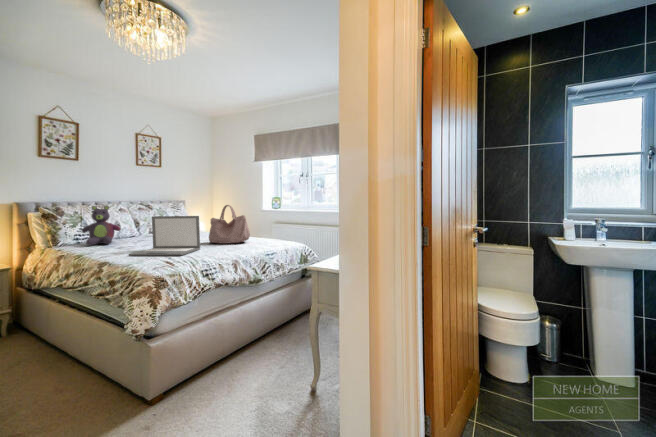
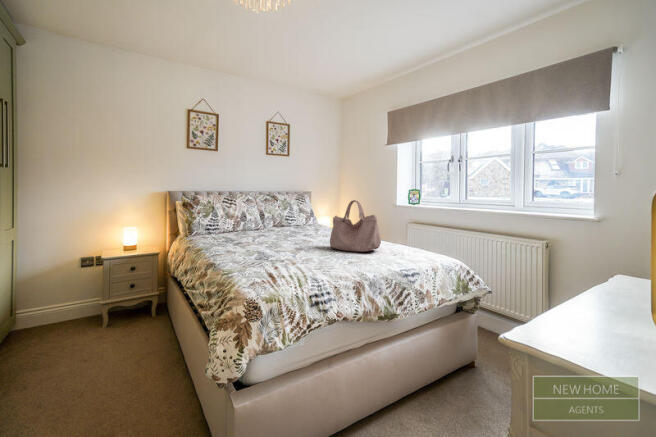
stuffed bear: present [82,206,121,245] -> none [210,196,244,238]
laptop: present [129,216,200,256] -> none [238,211,318,266]

